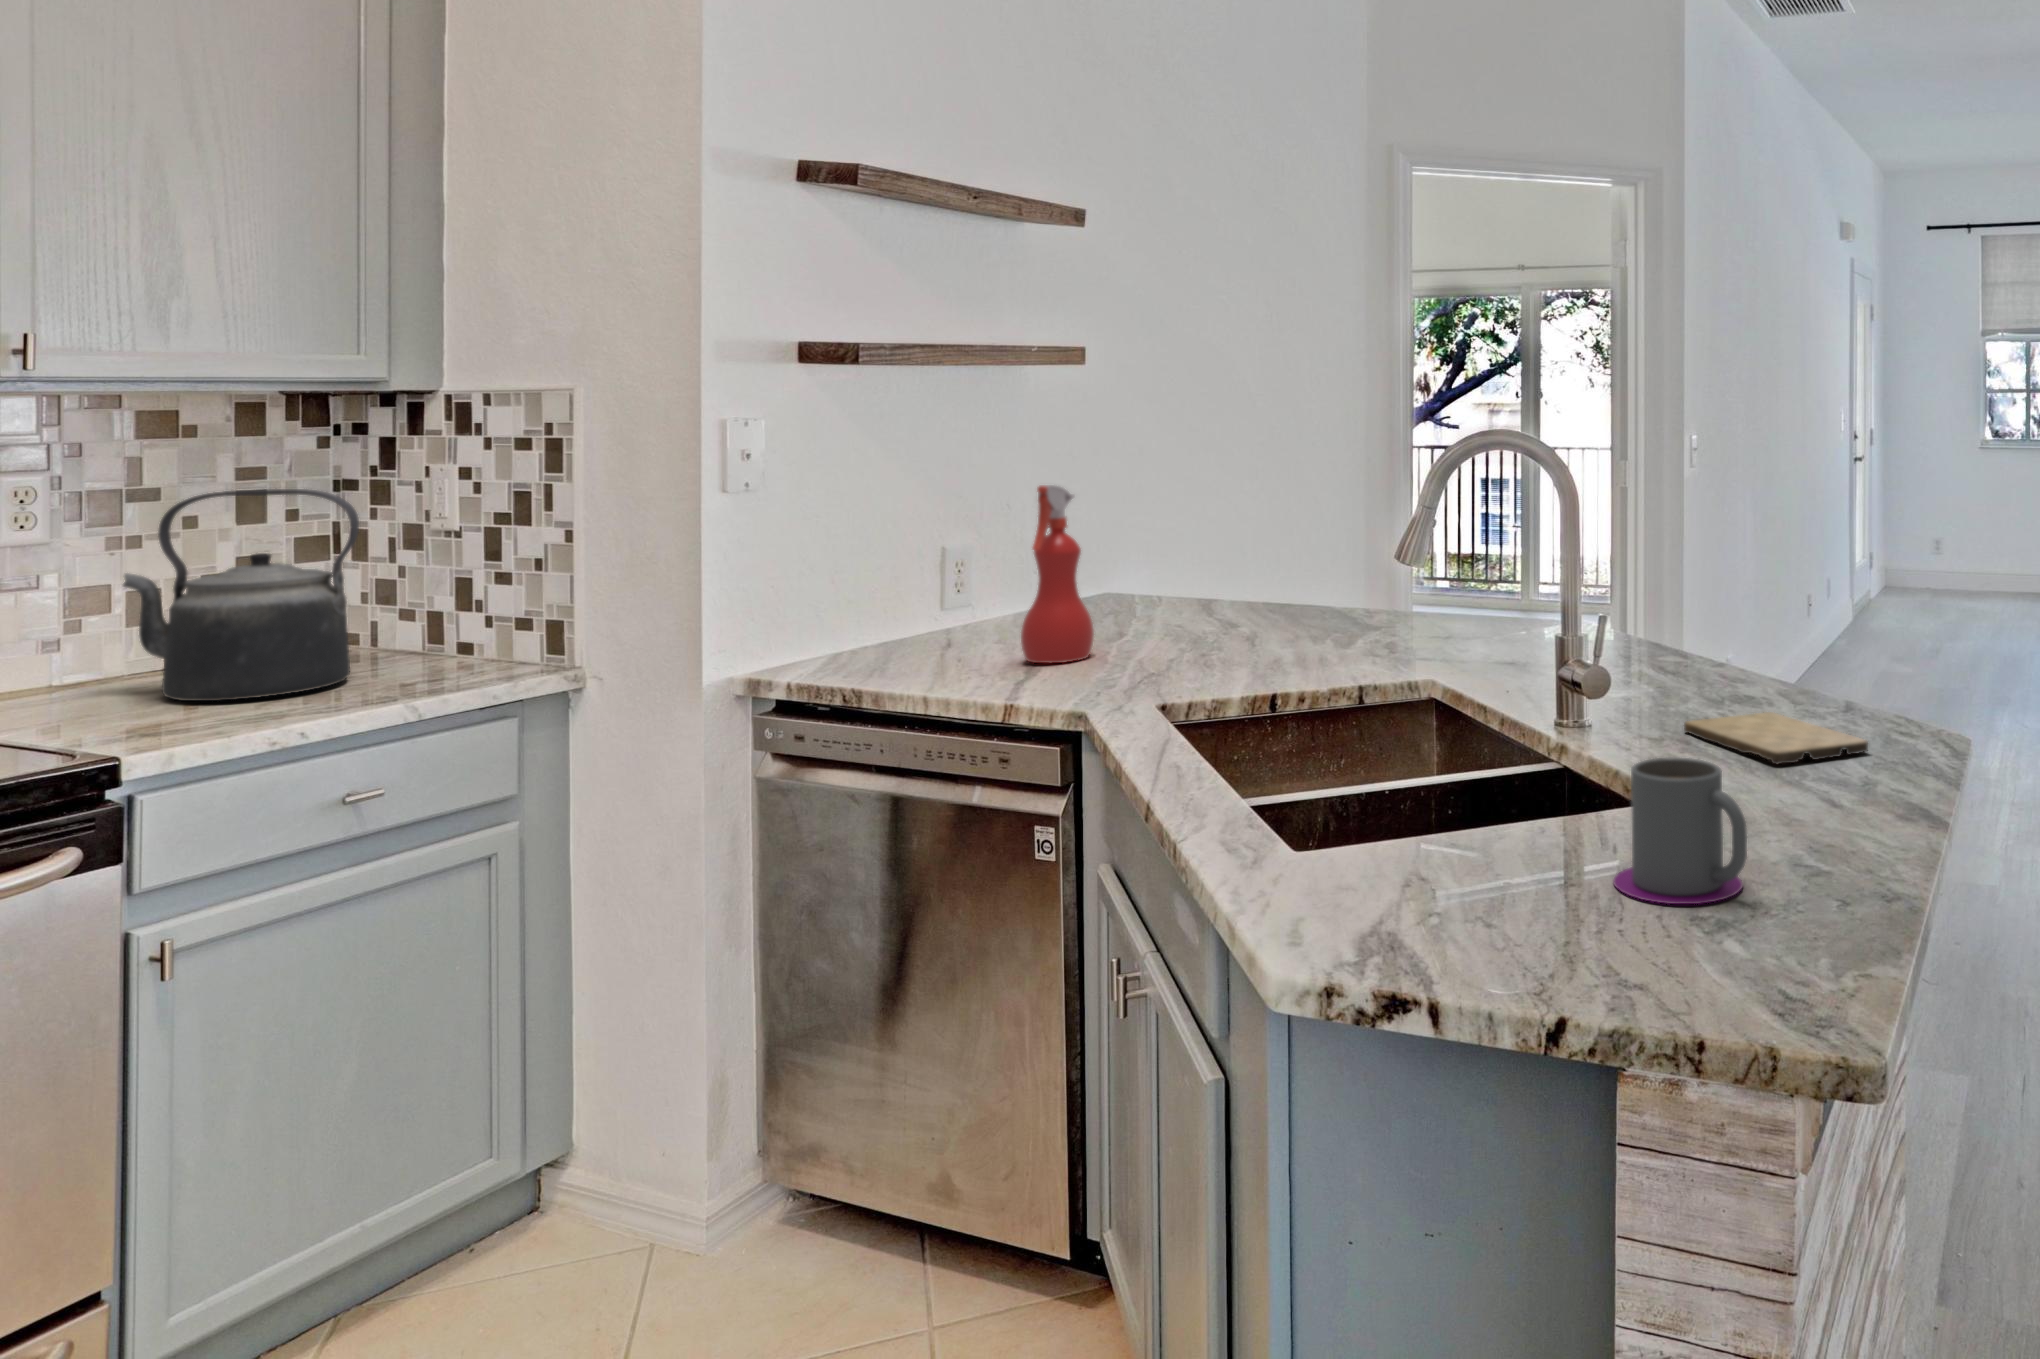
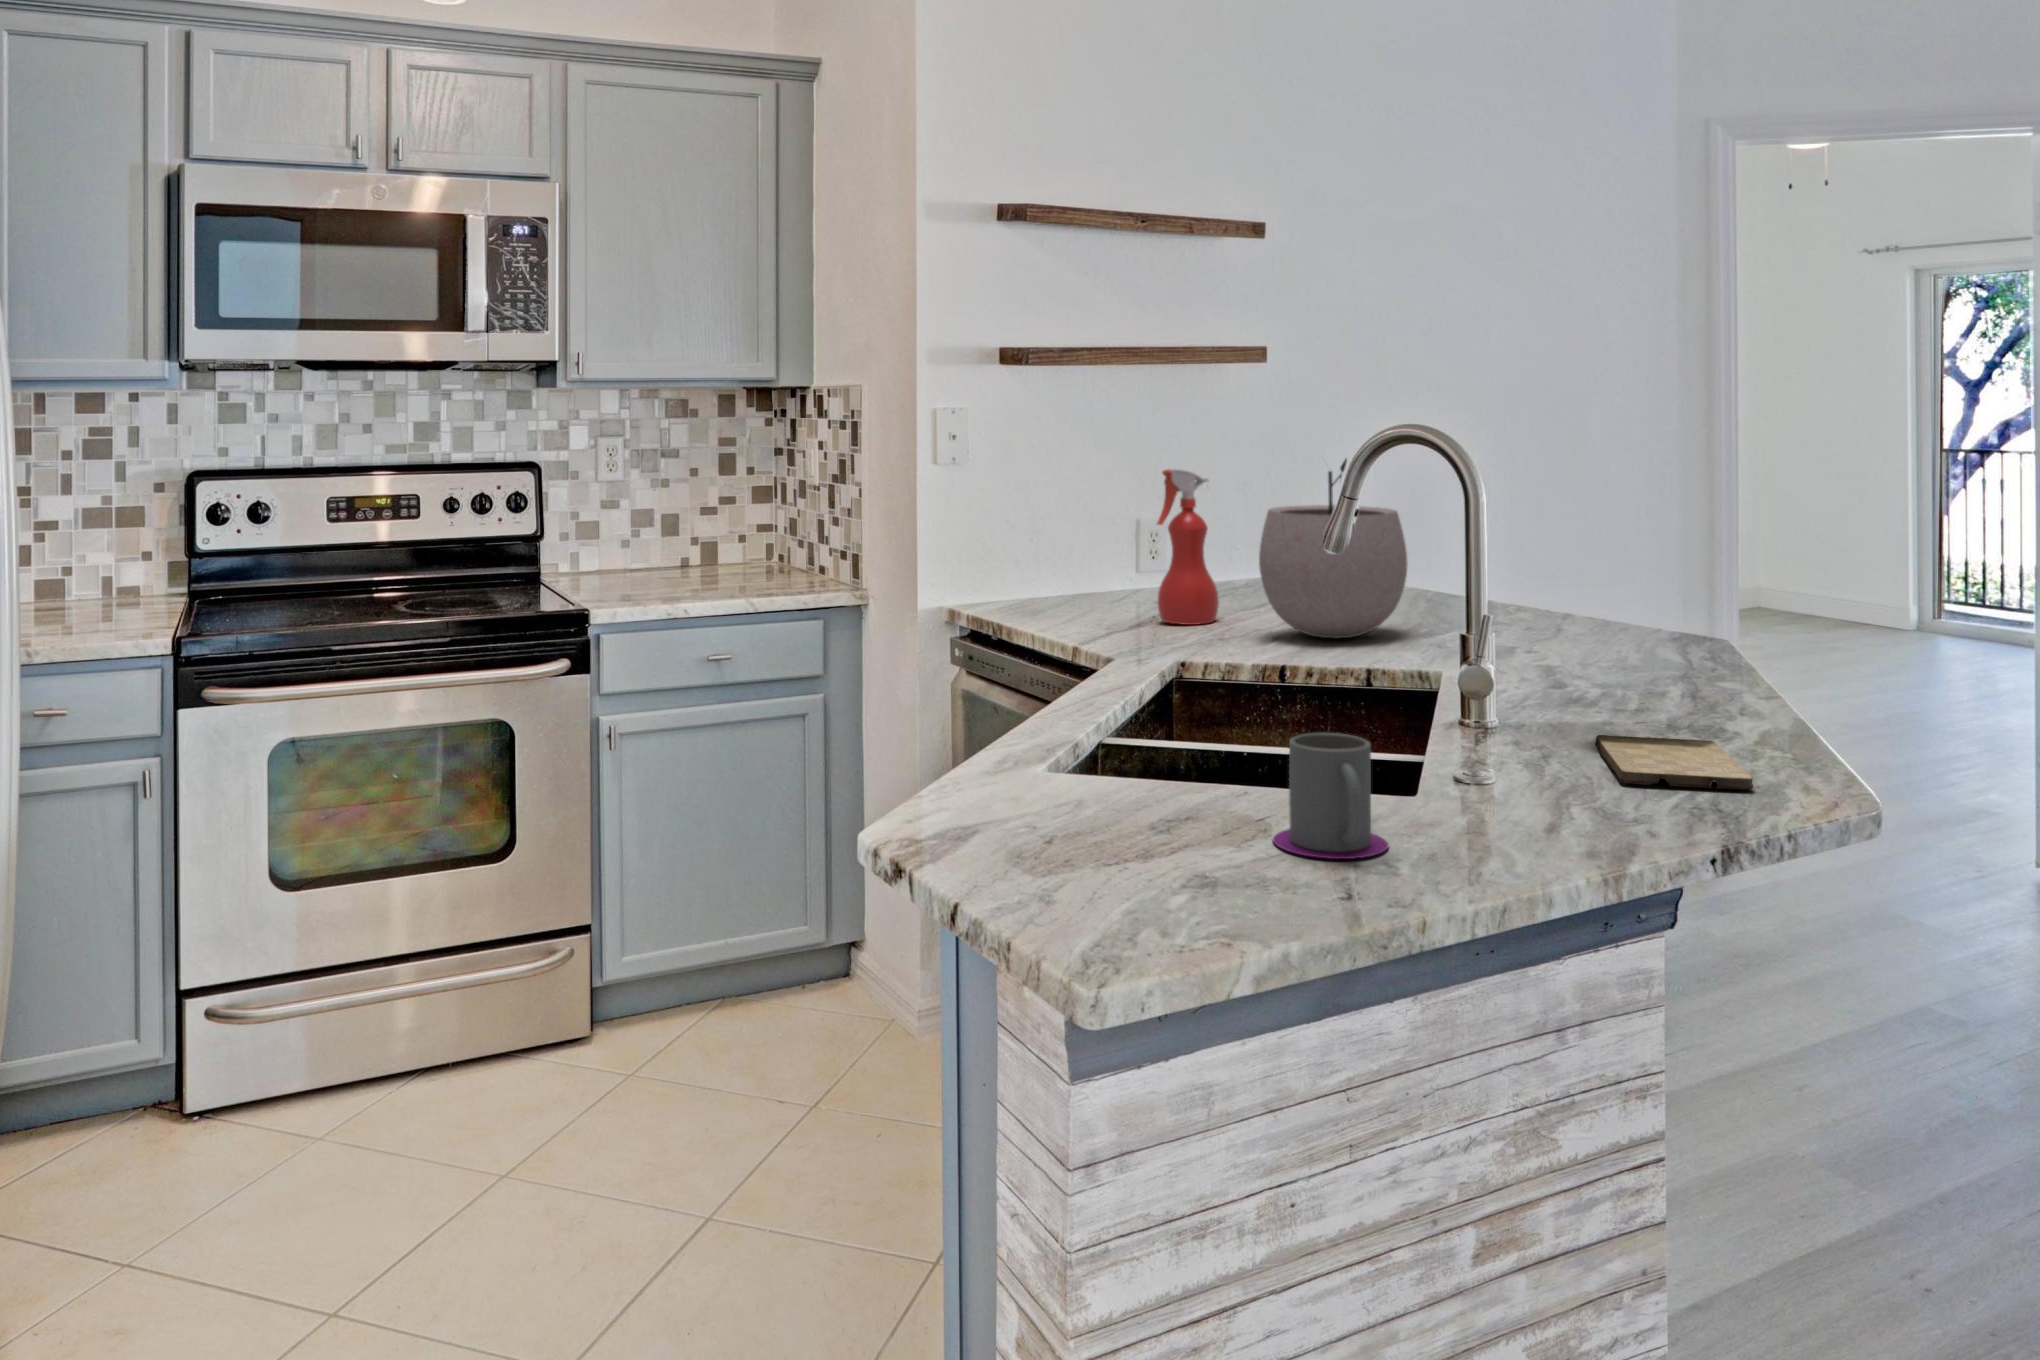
plant pot: none [1181,460,1339,659] -> present [1259,459,1407,638]
kettle: present [123,489,359,701] -> none [643,451,760,591]

